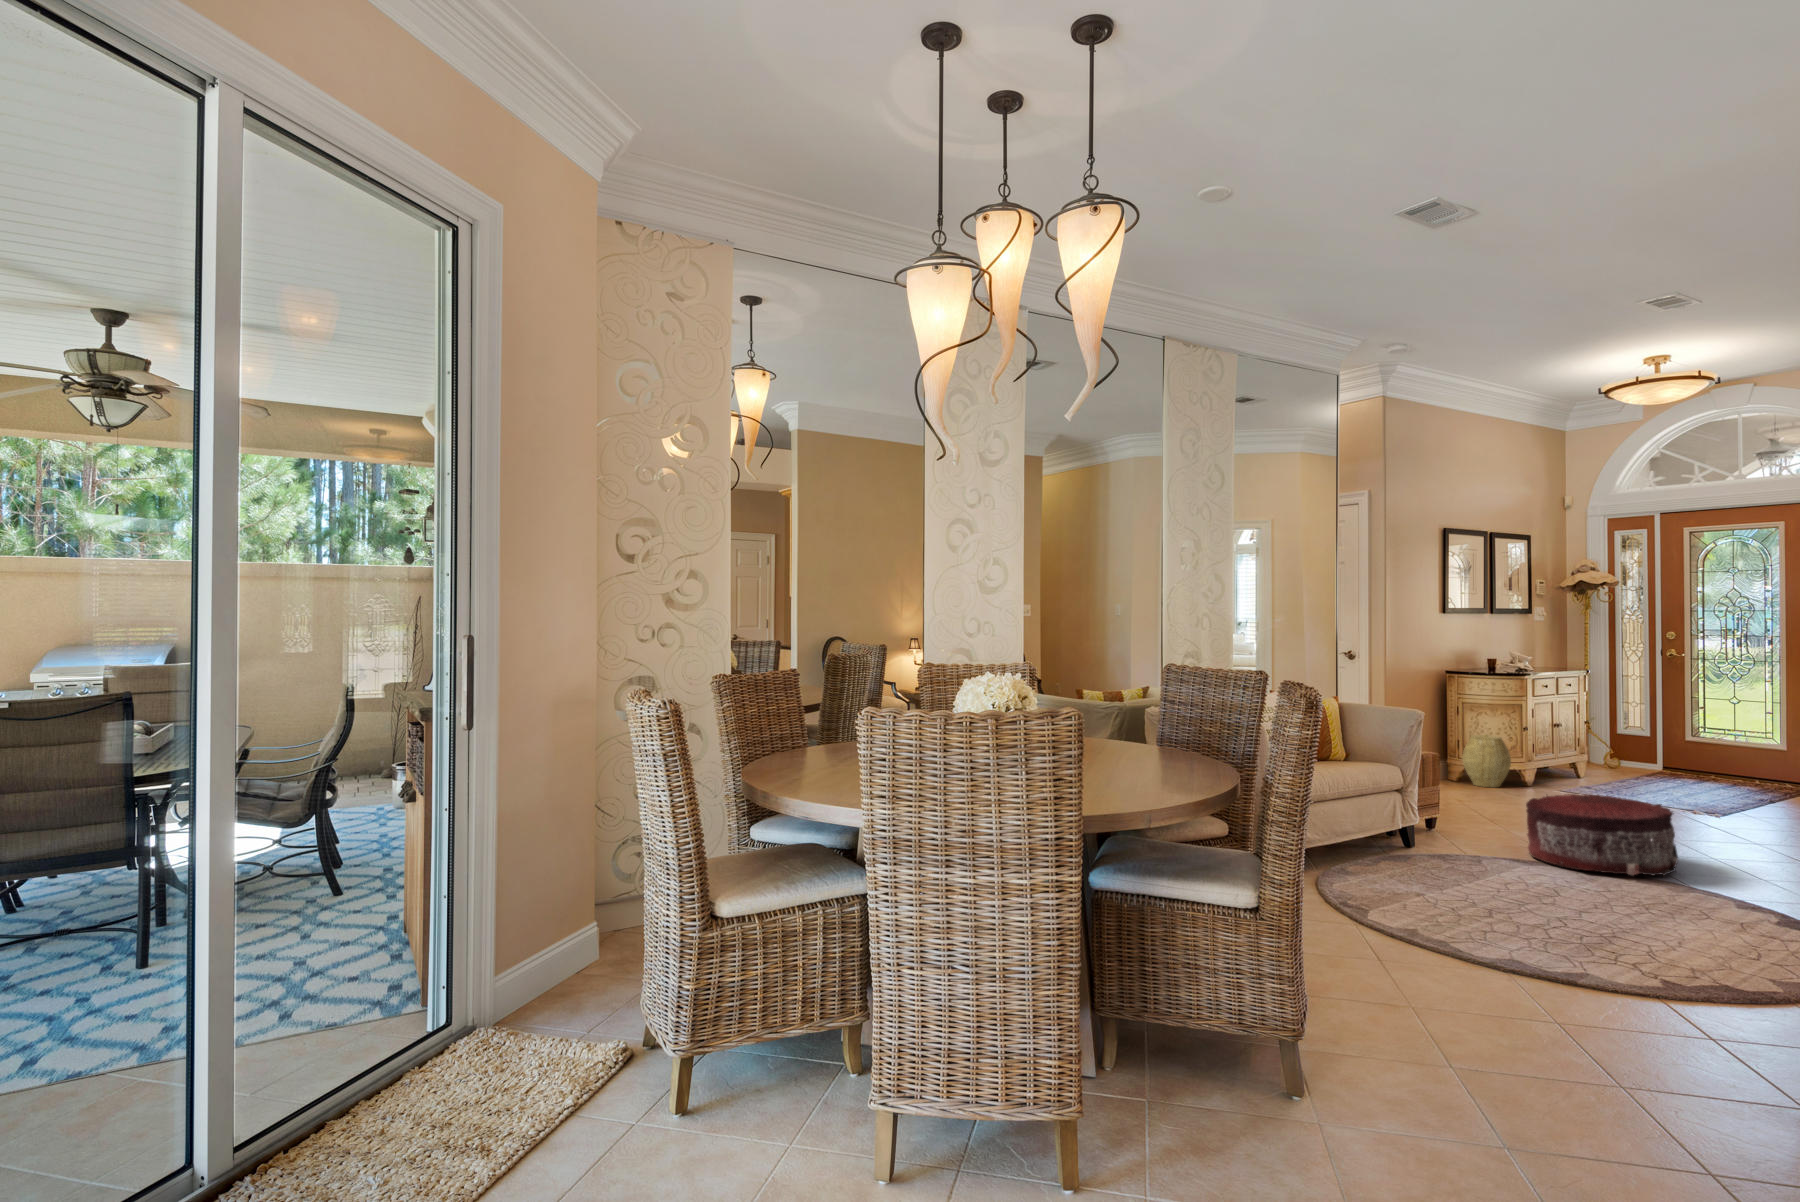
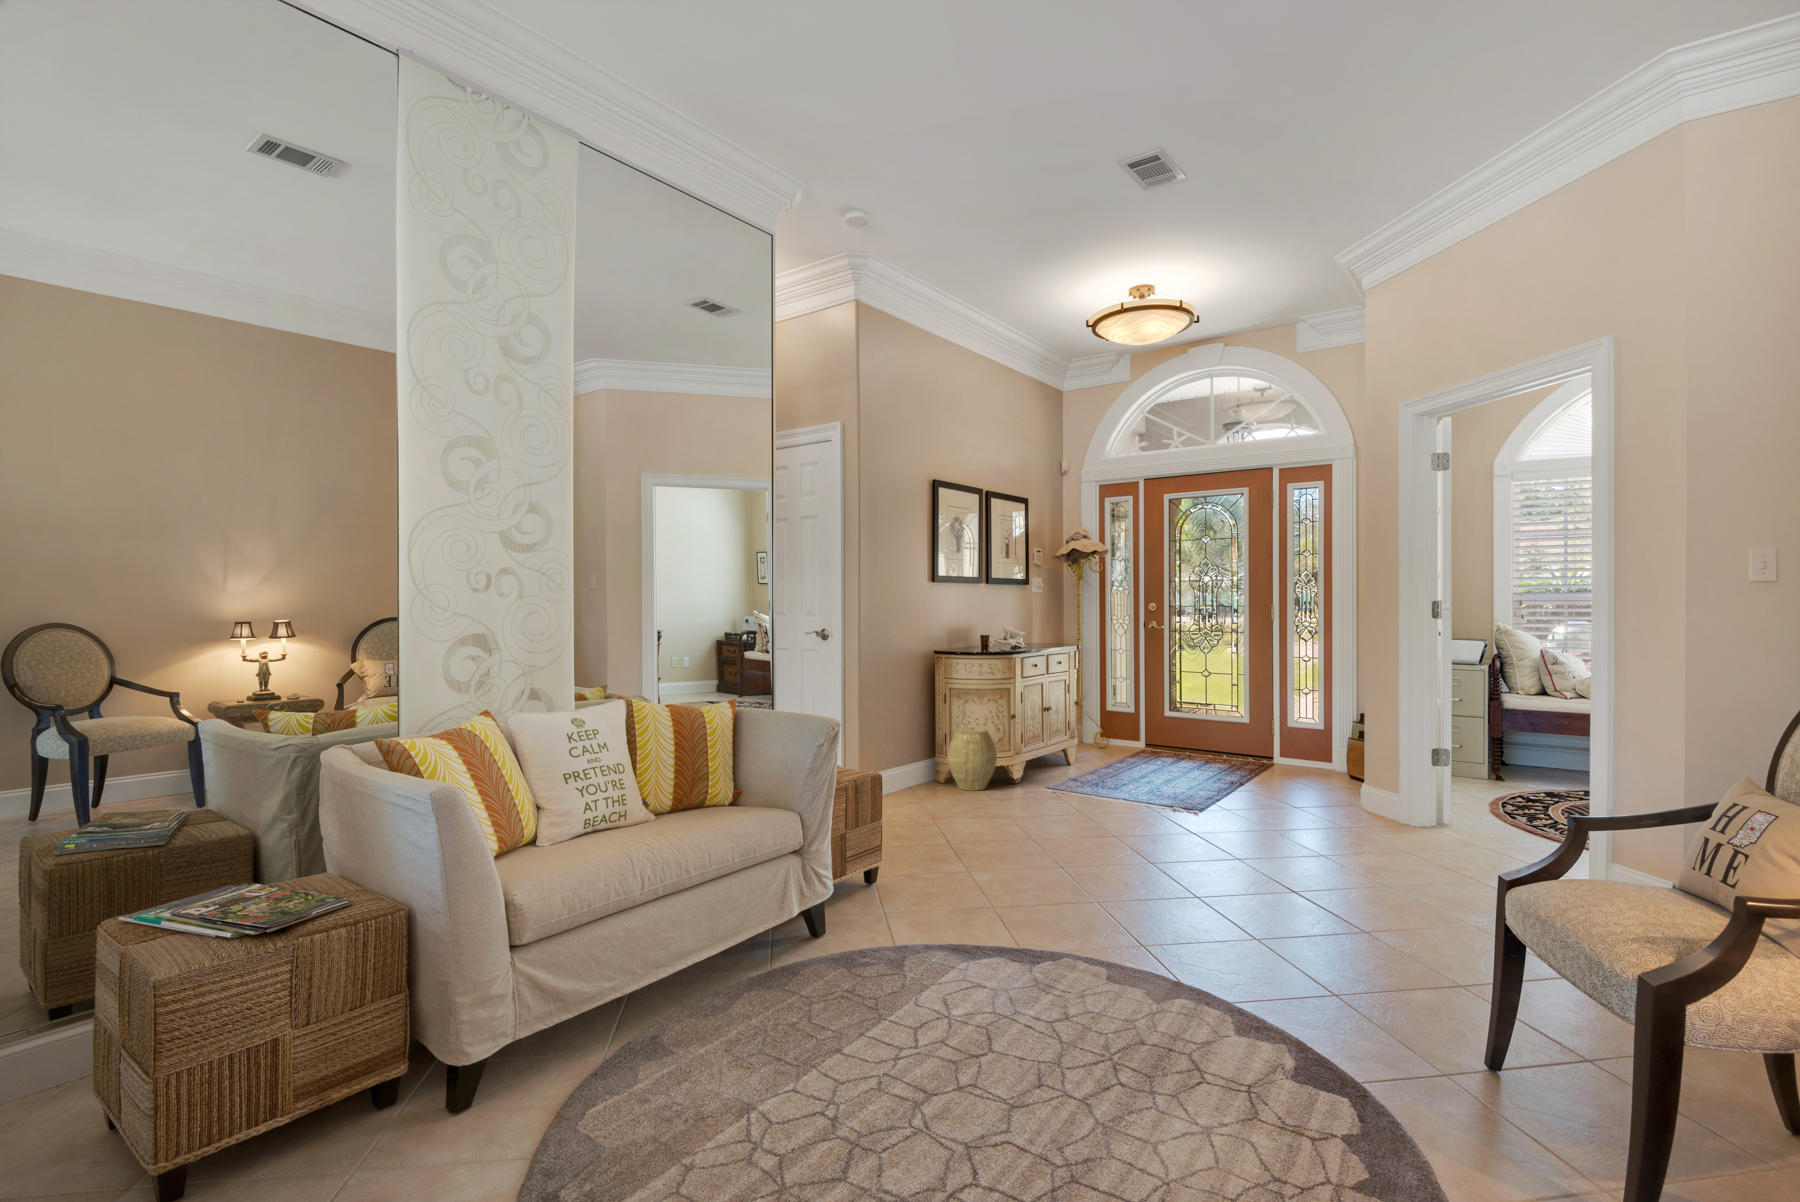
pouf: present [1526,794,1678,876] -> none [974,828,1156,967]

